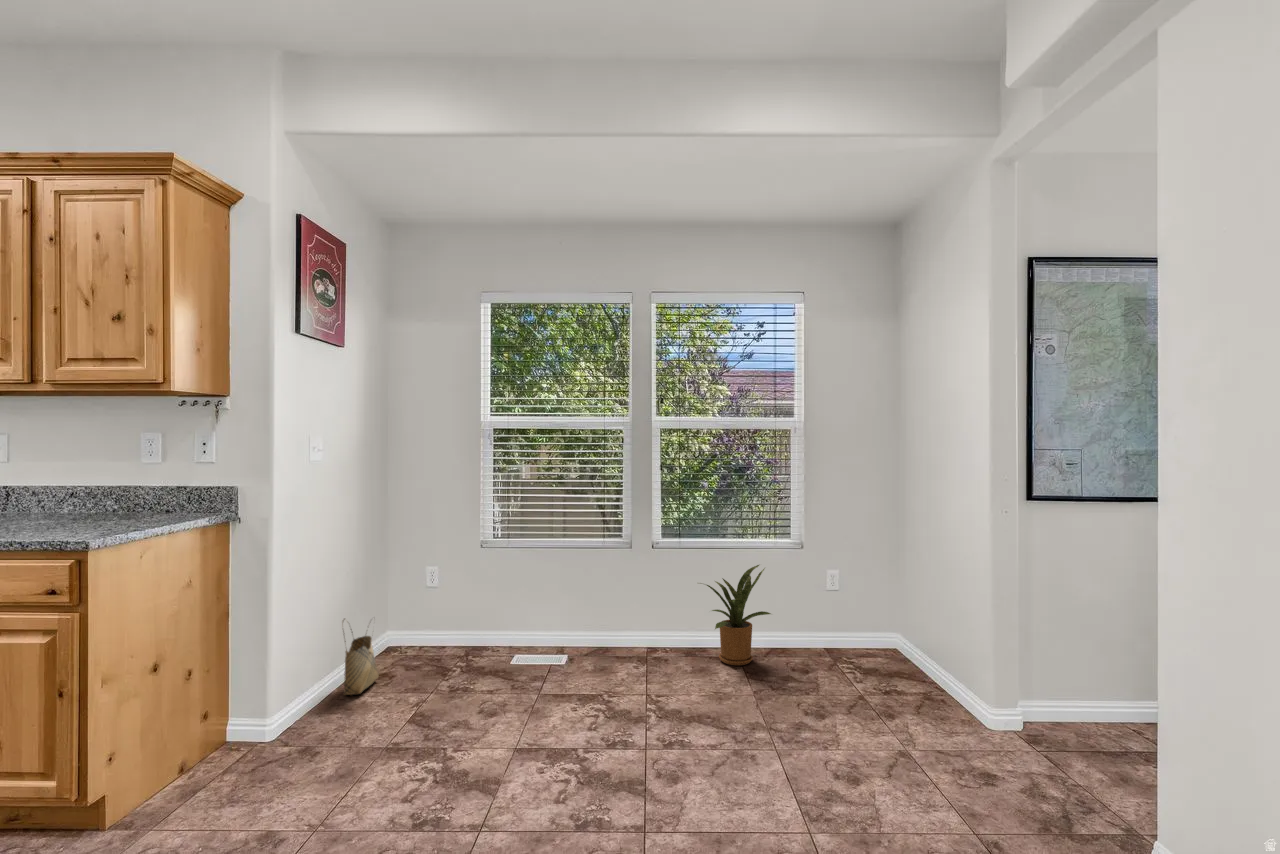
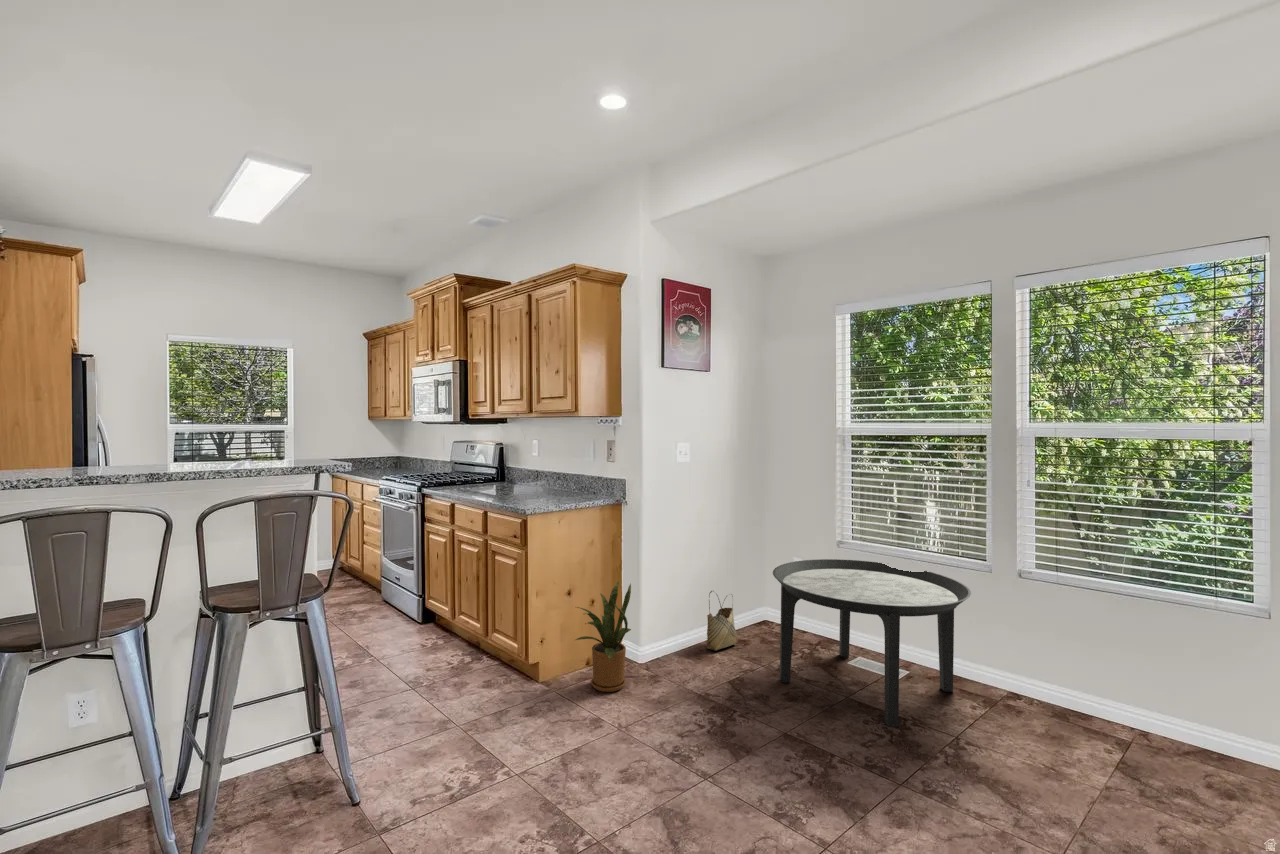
round table: none [443,548,641,706] -> present [773,559,971,727]
house plant: present [707,565,771,665] -> present [576,582,631,692]

